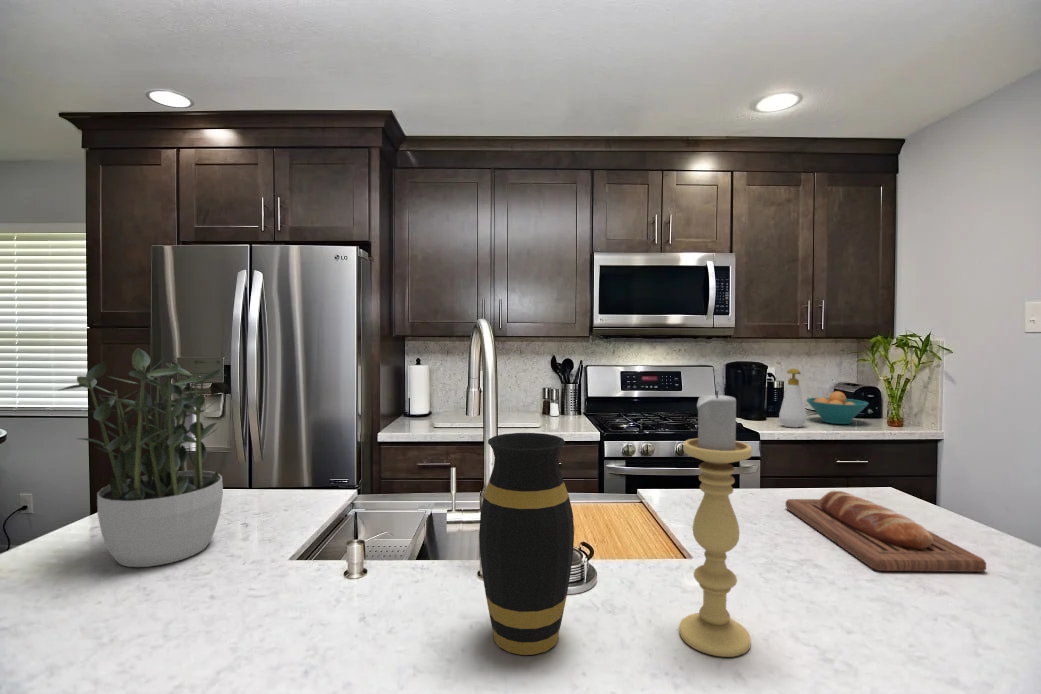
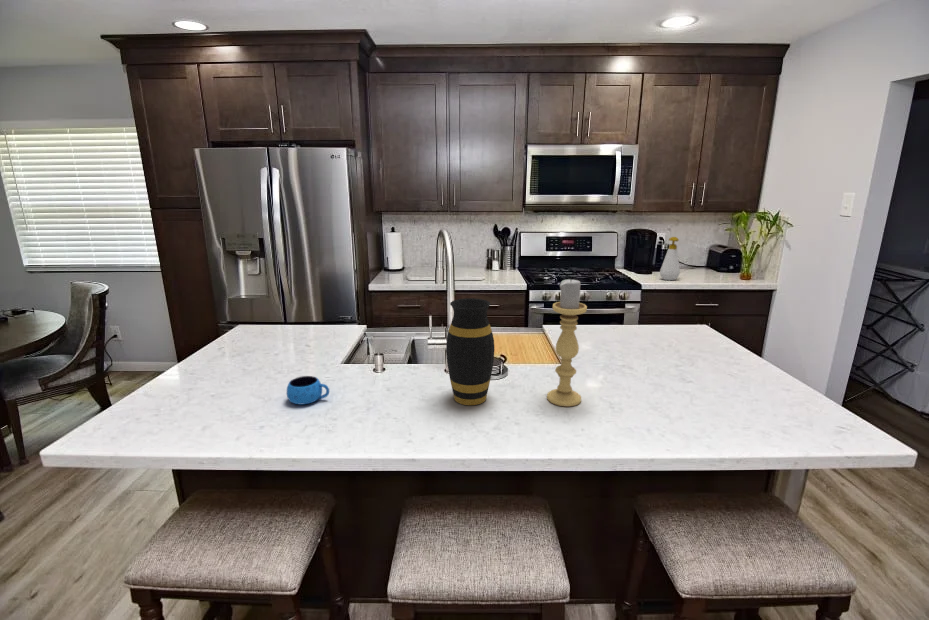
potted plant: present [61,348,224,567] -> none [208,246,296,367]
fruit bowl: present [807,391,868,424] -> none [683,253,728,278]
bread loaf: present [786,491,986,572] -> none [632,327,727,371]
mug: none [148,589,241,656] -> present [287,376,329,405]

